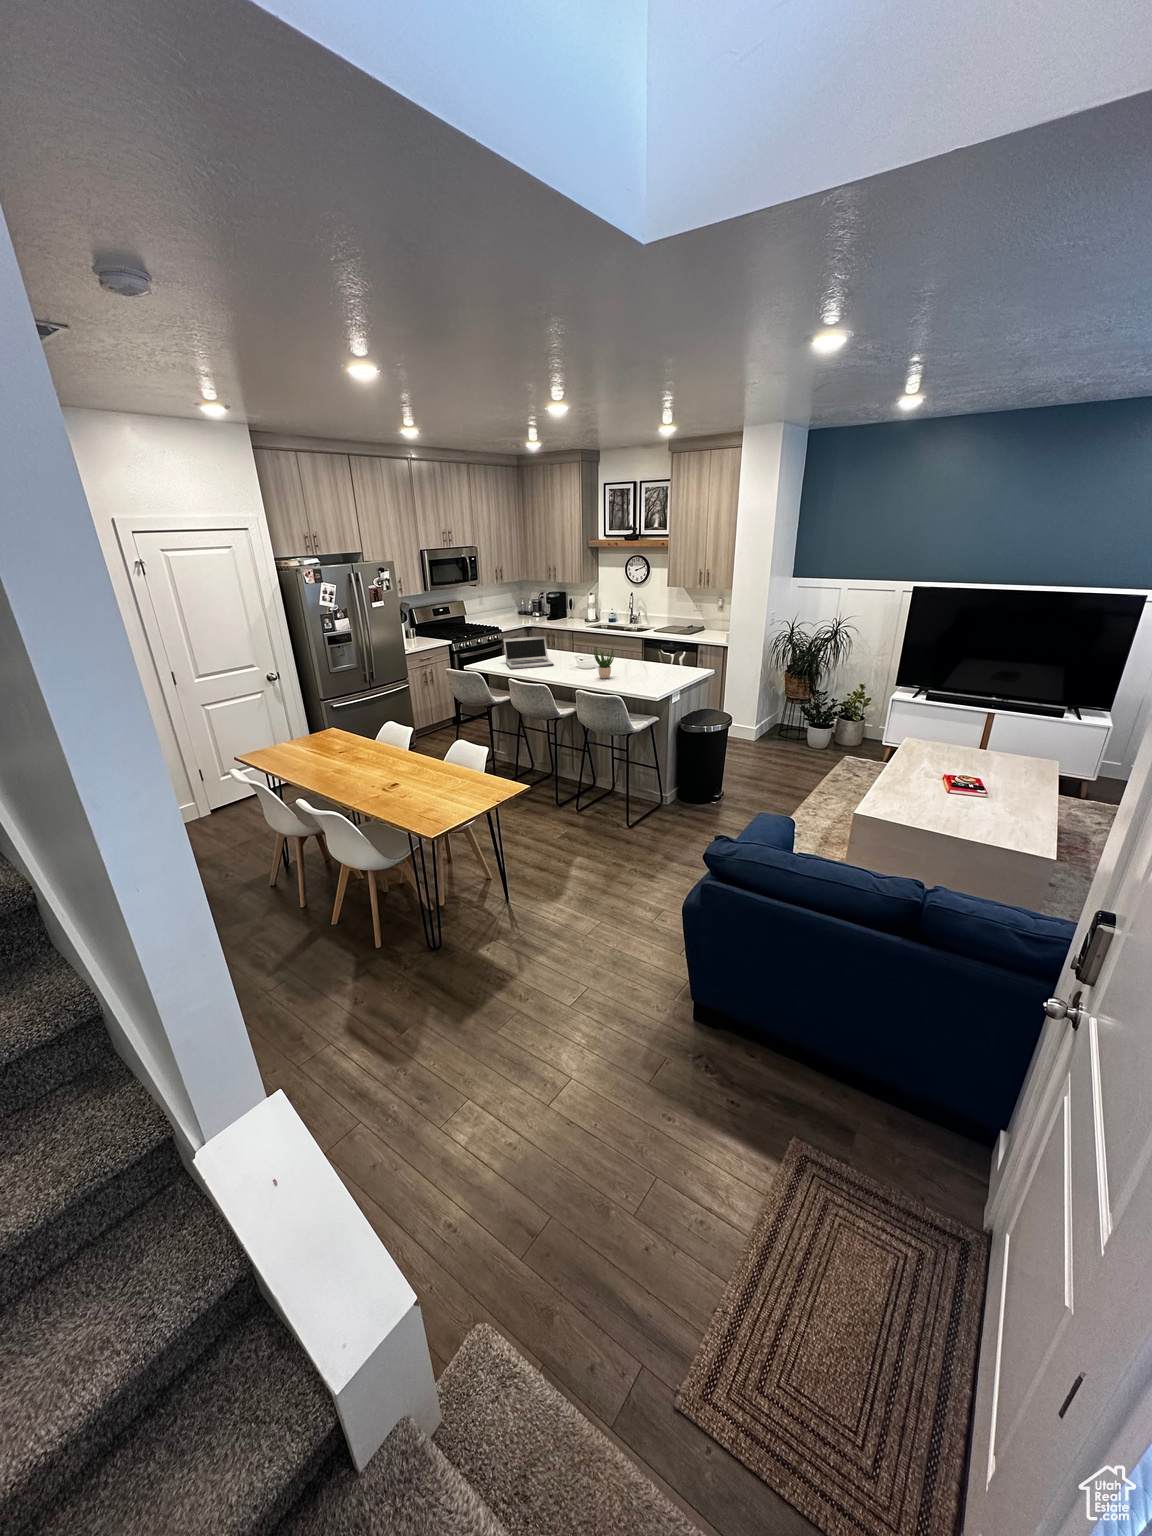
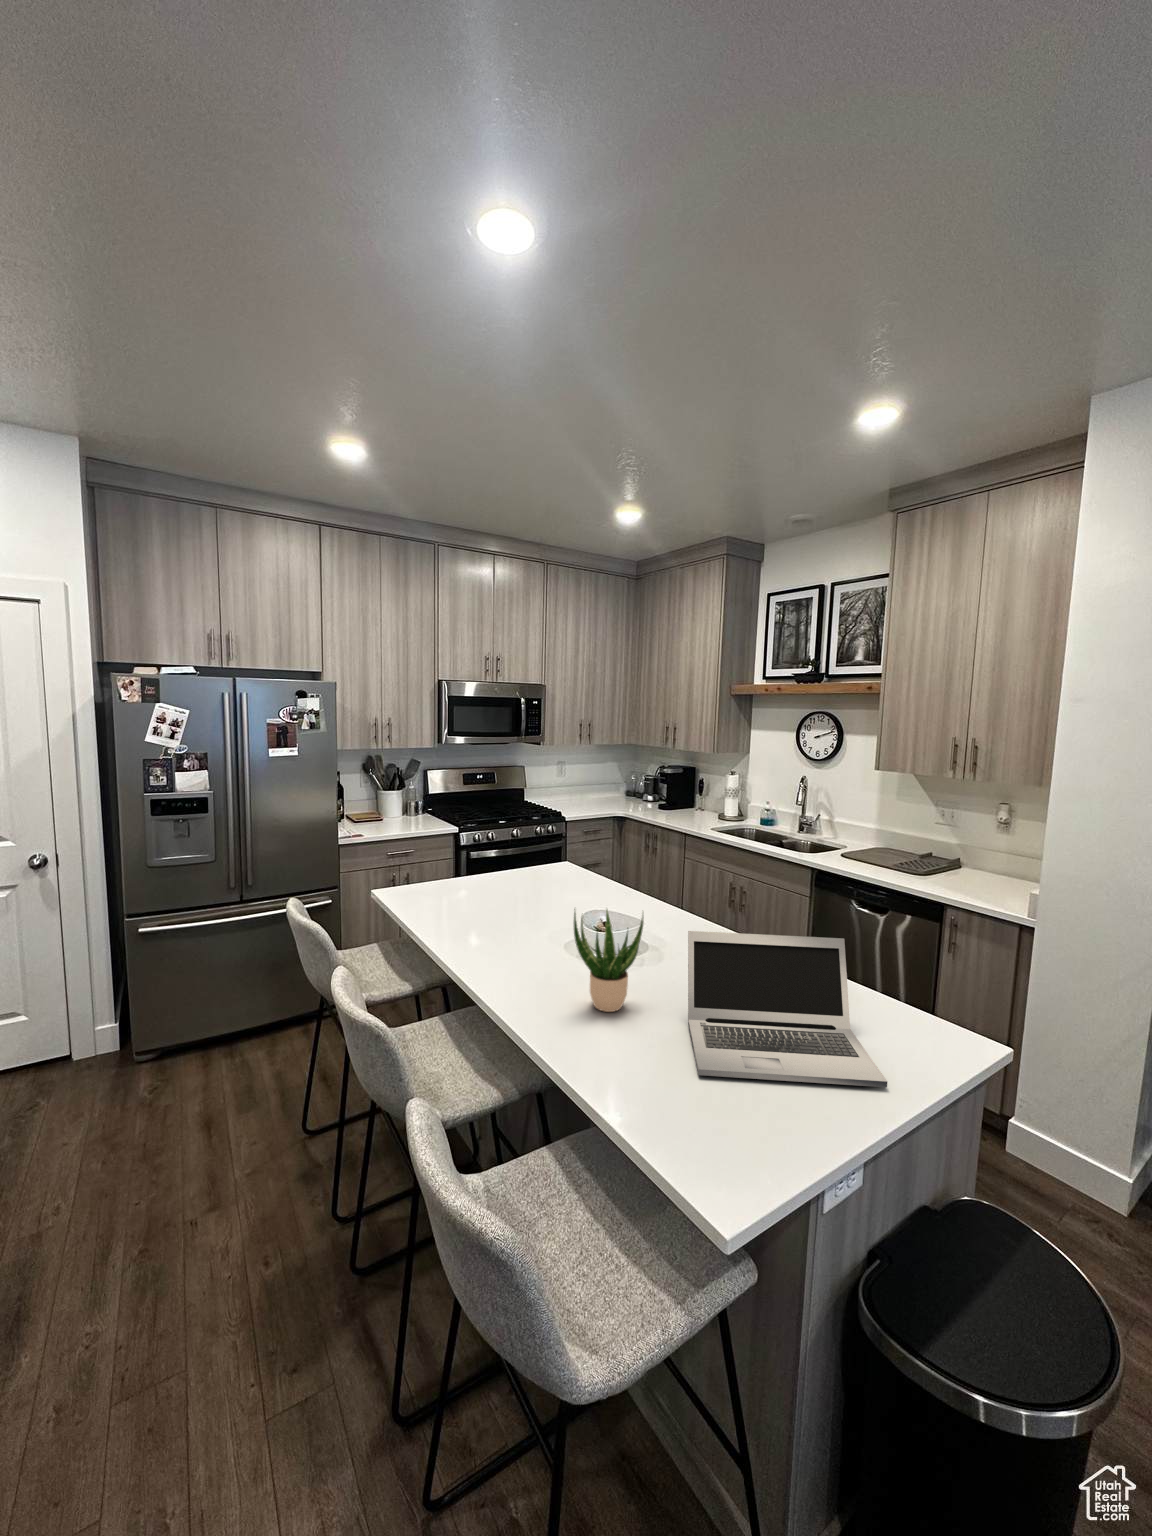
laptop: present [503,636,554,669] -> present [688,931,887,1087]

